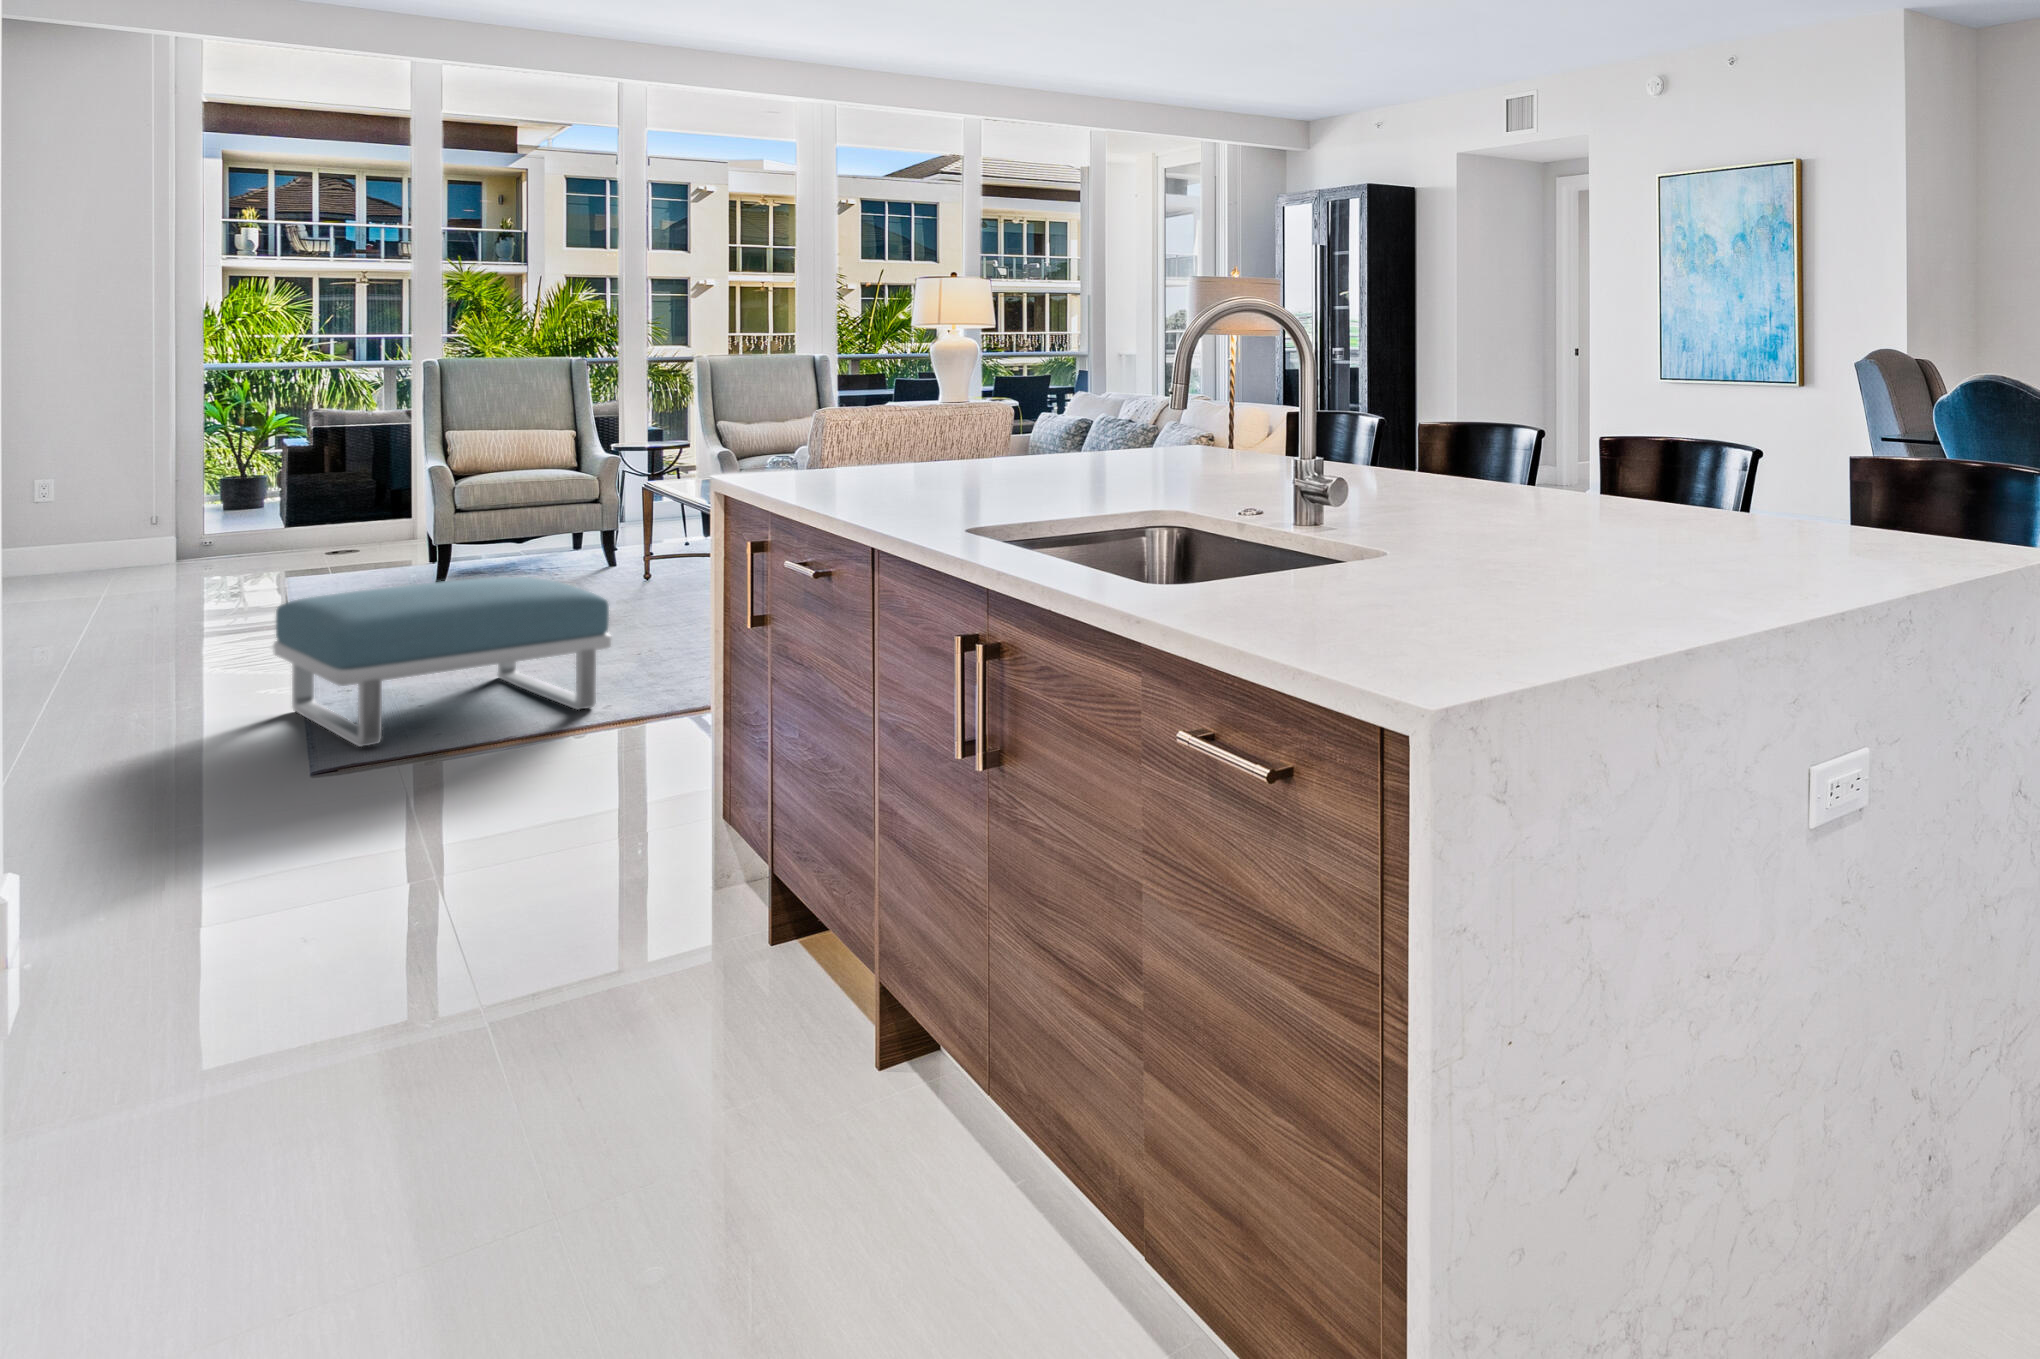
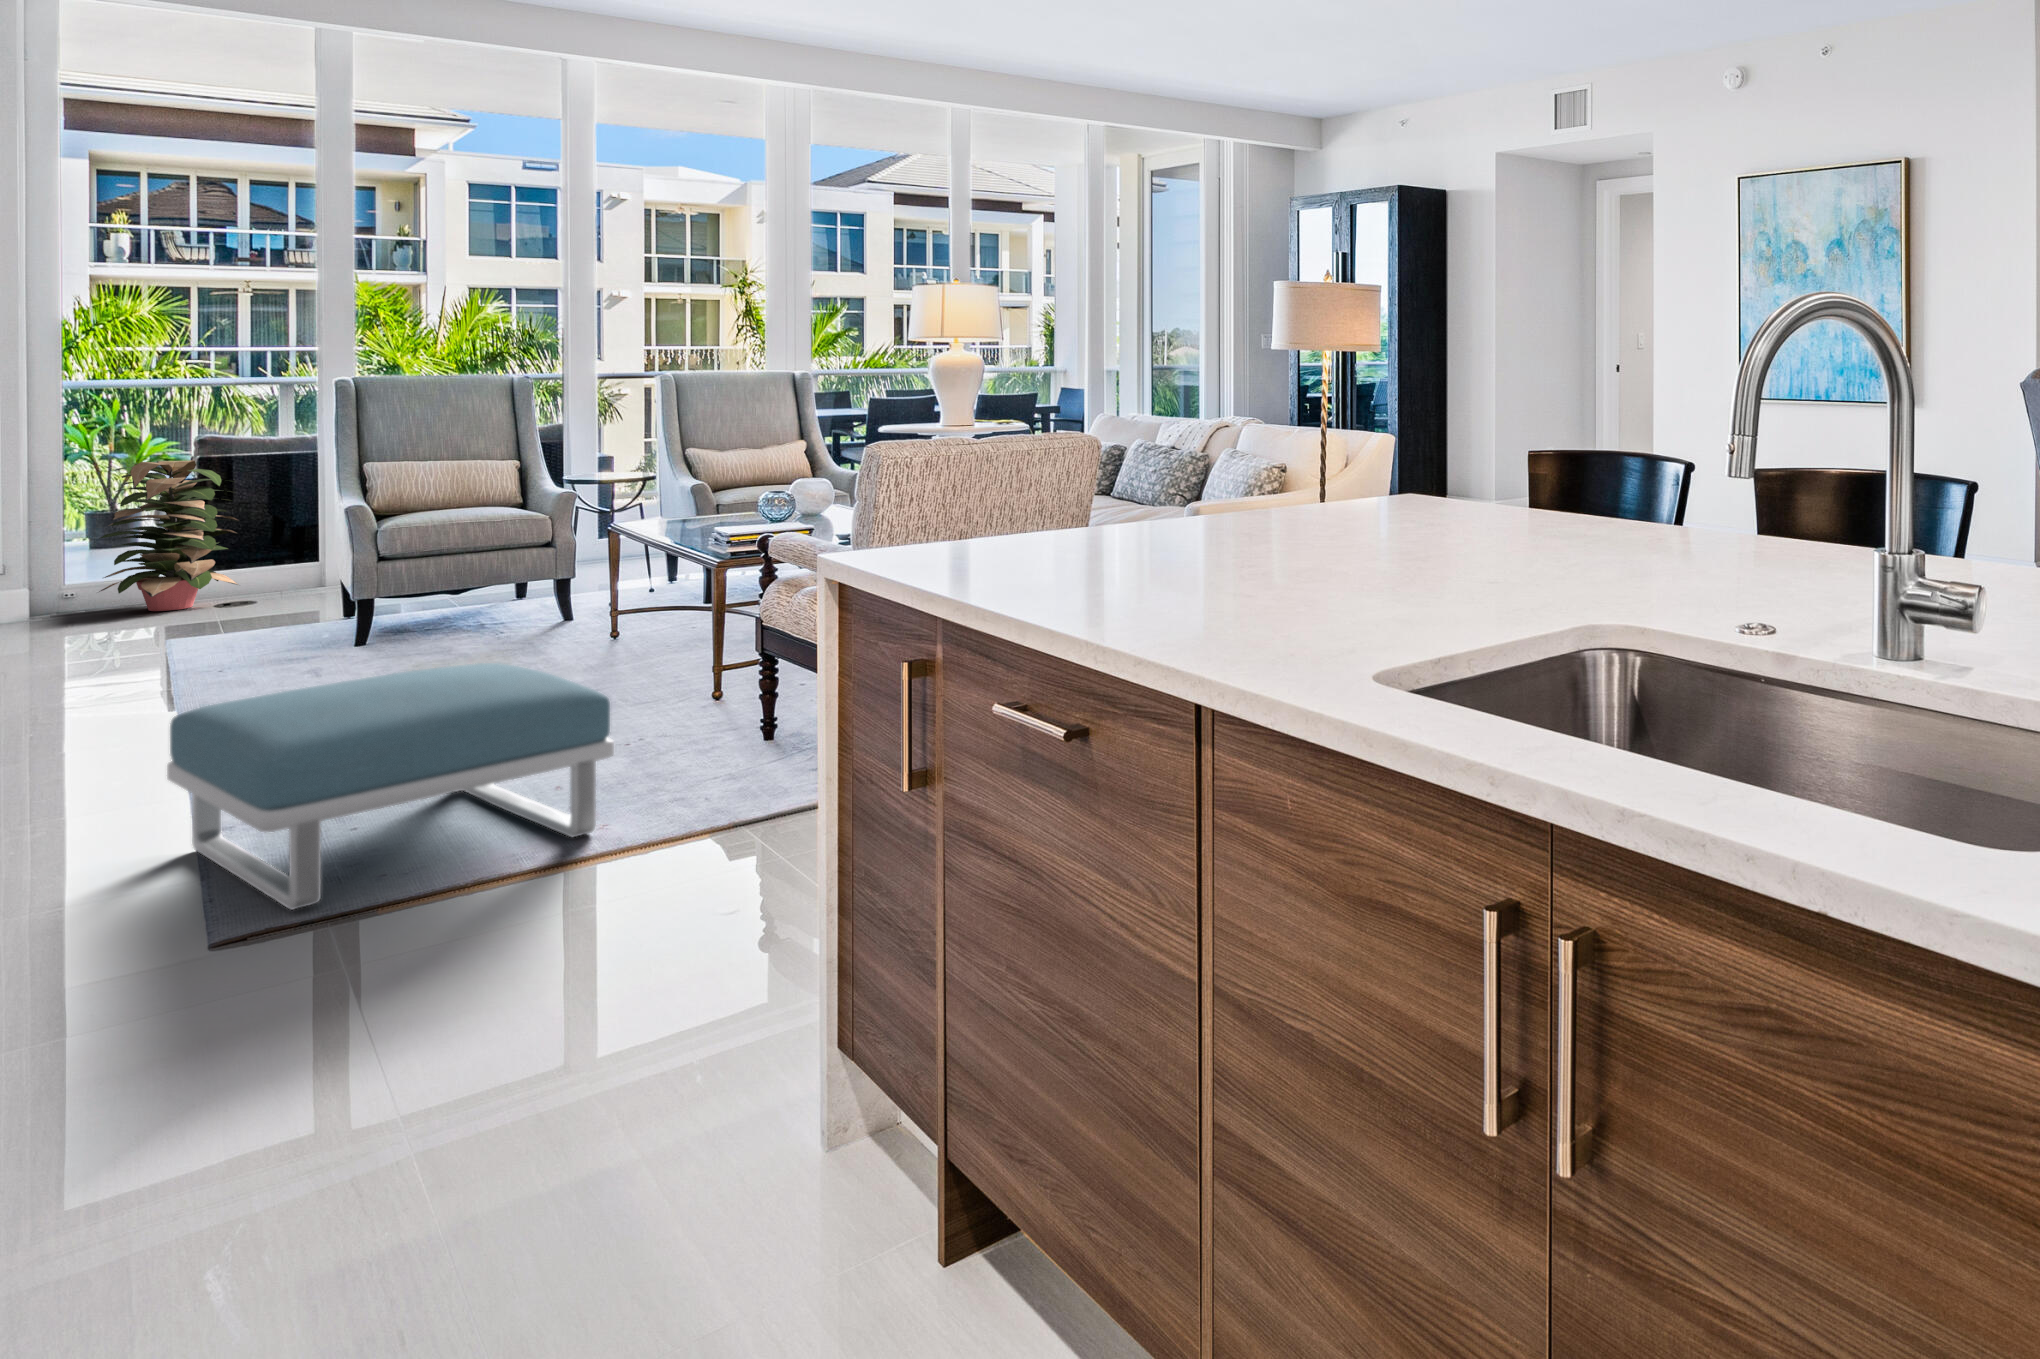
decorative plant: none [231,427,349,554] -> present [99,461,239,611]

